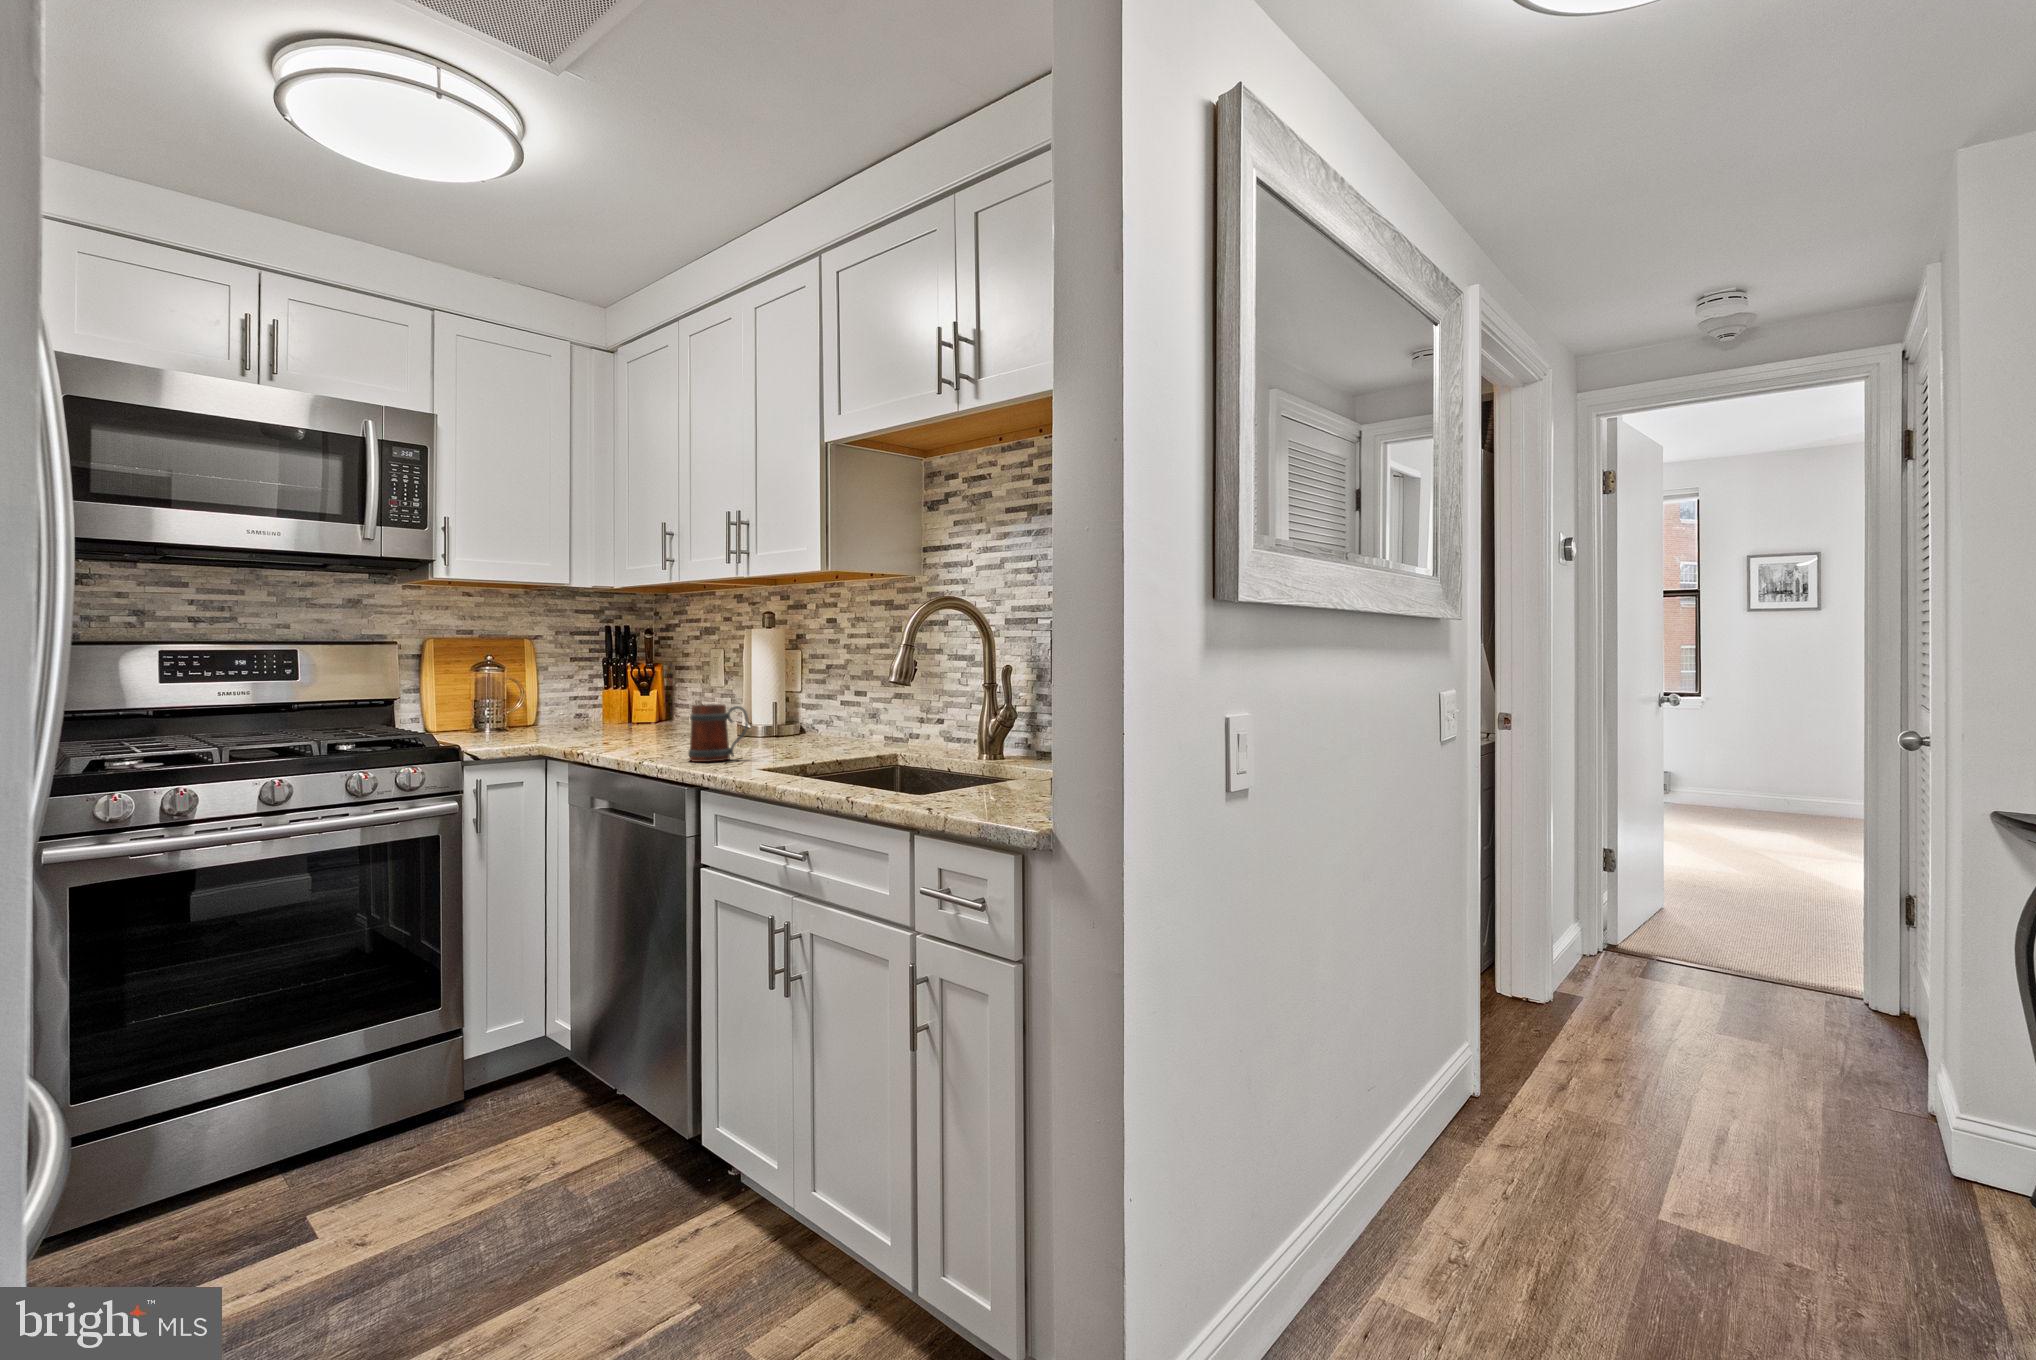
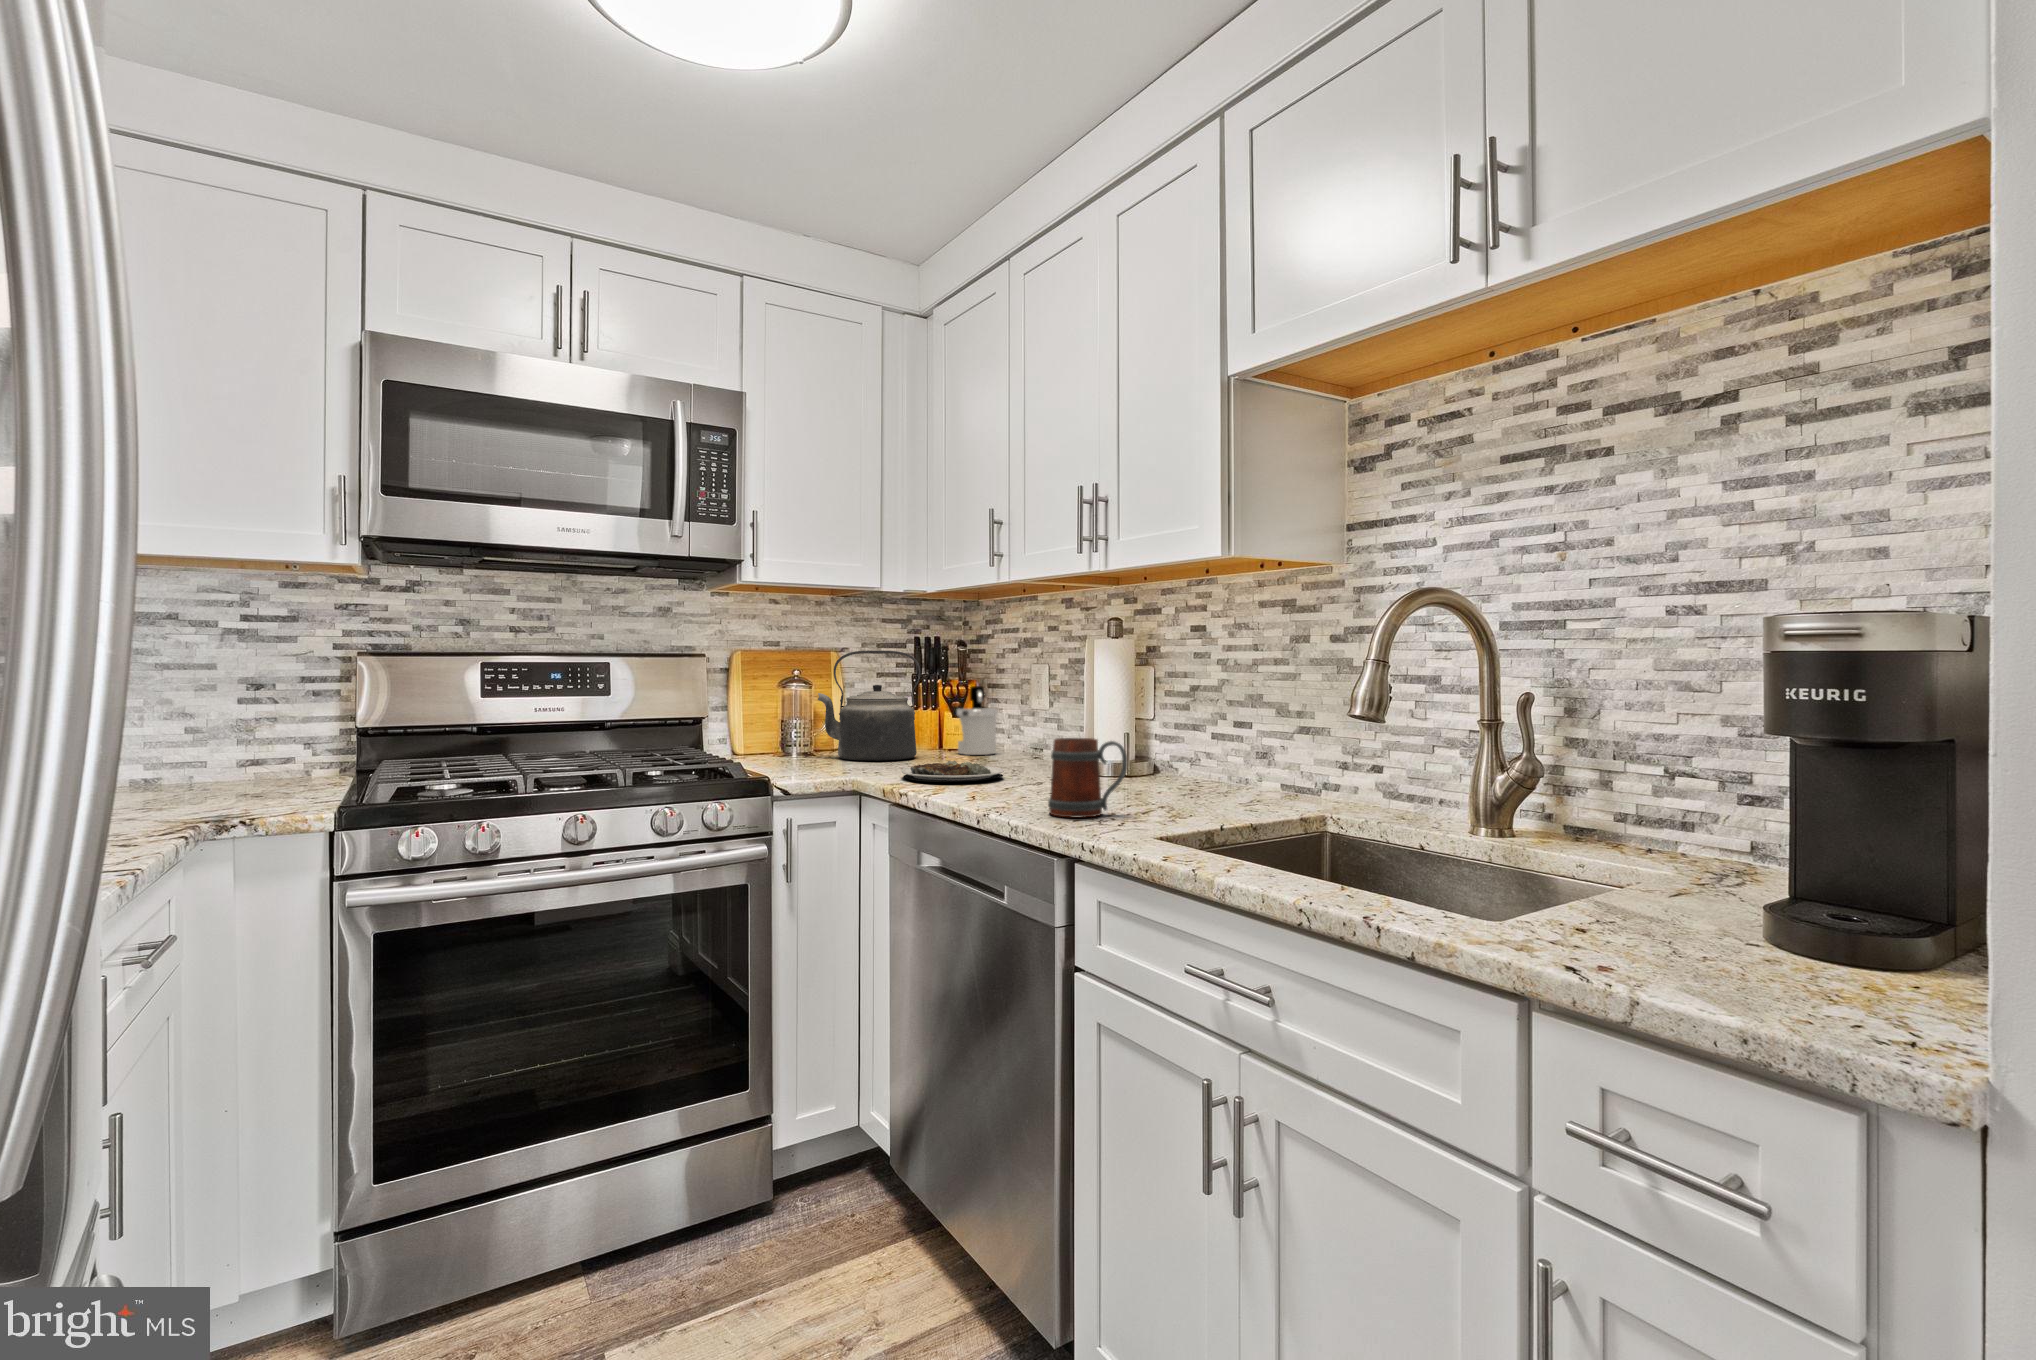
kettle: none [509,639,606,733] -> present [818,650,920,761]
soap dispenser: none [641,669,679,727] -> present [957,686,998,755]
plate: none [574,729,679,745] -> present [902,761,1004,782]

